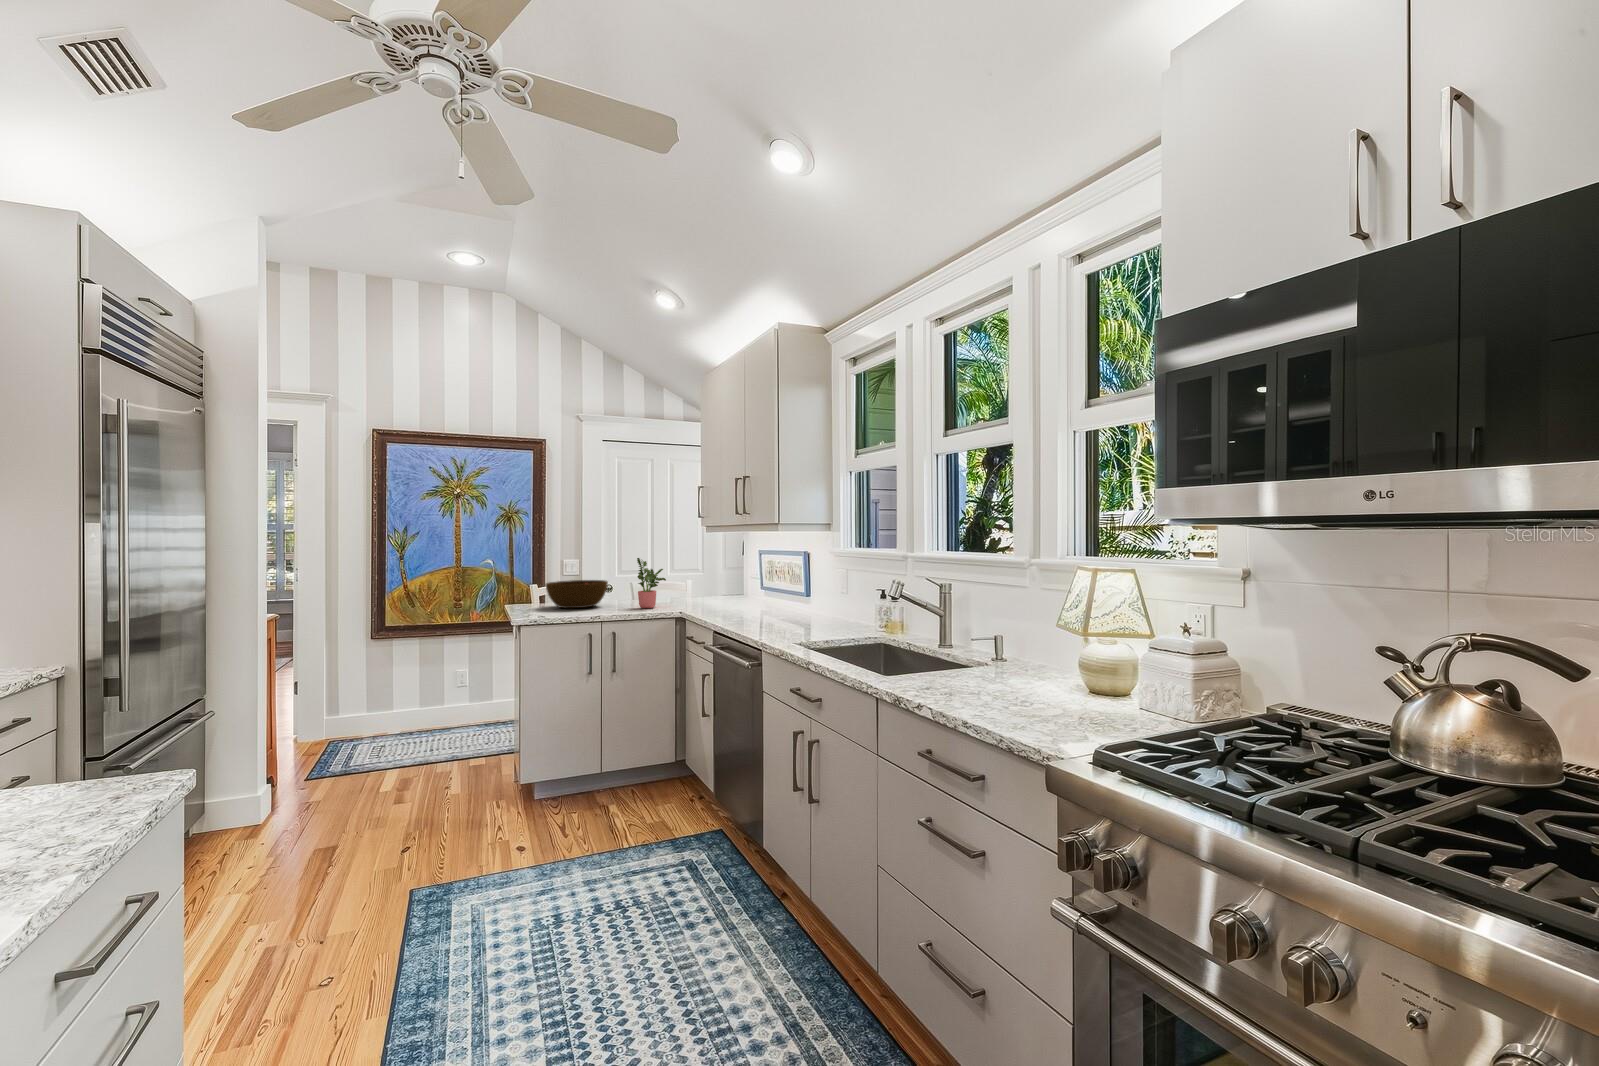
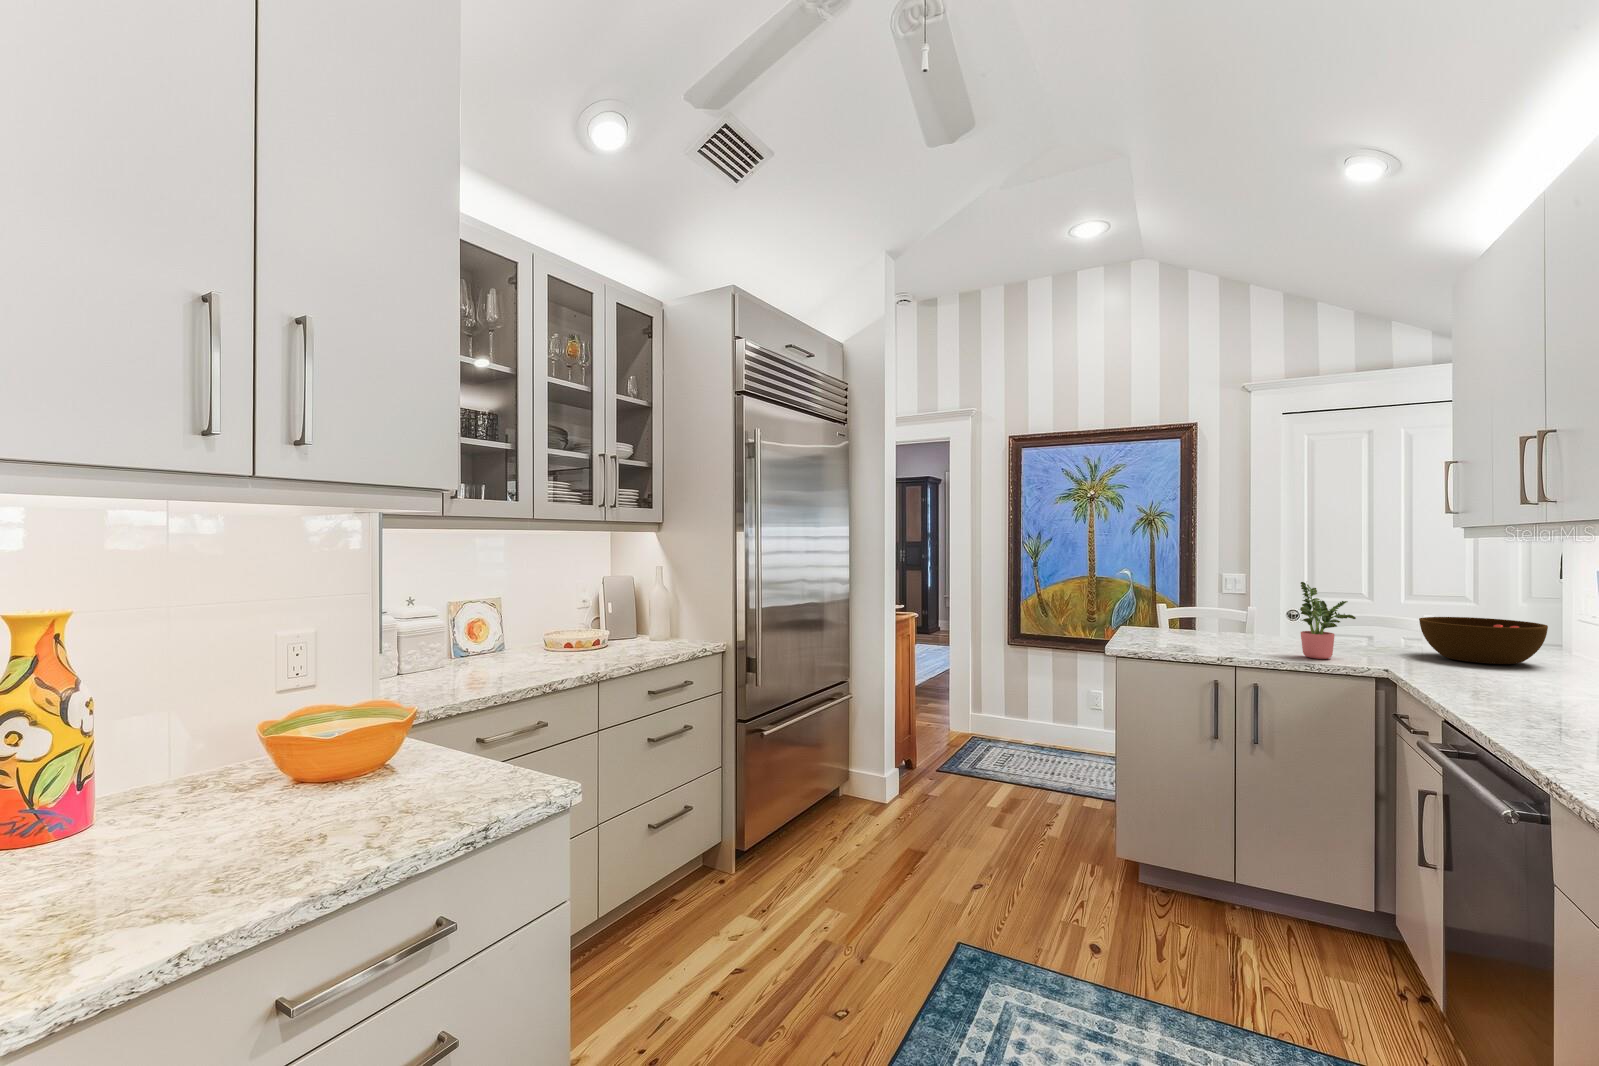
bowl: present [545,580,608,608] -> present [1419,617,1548,664]

